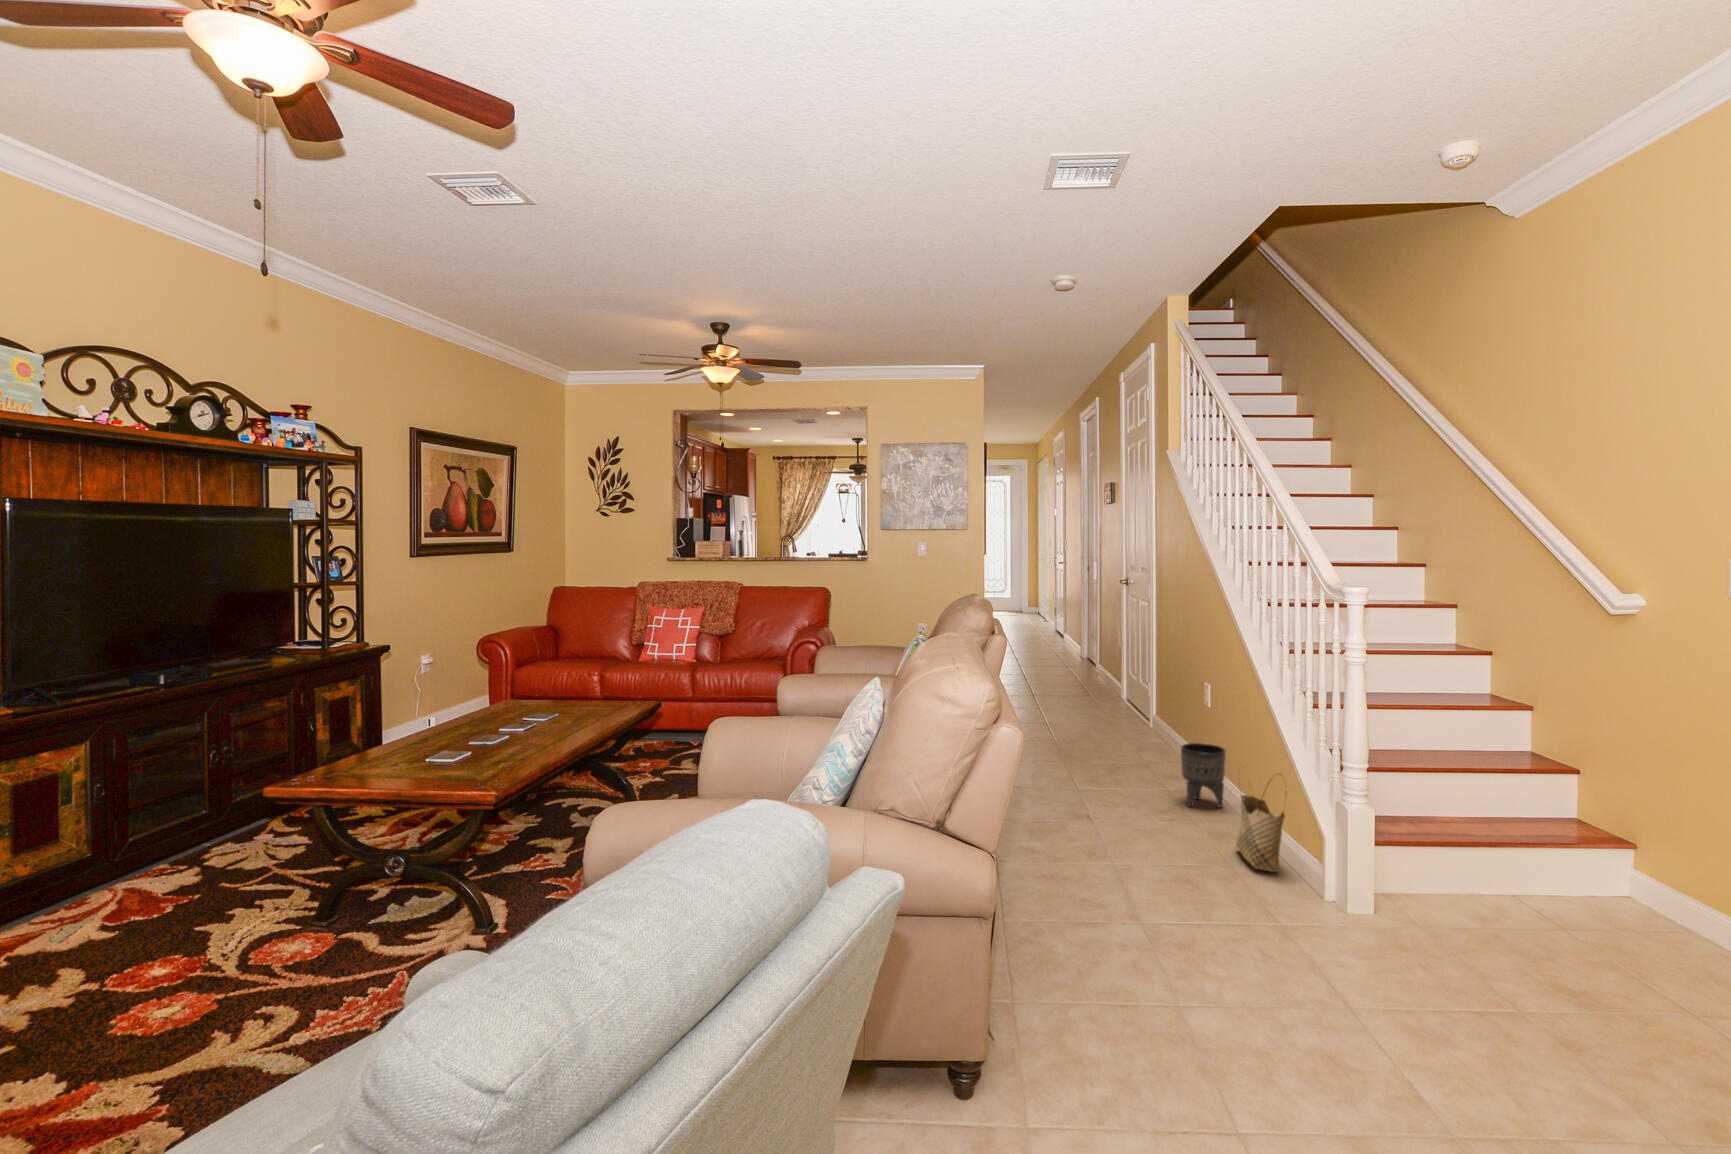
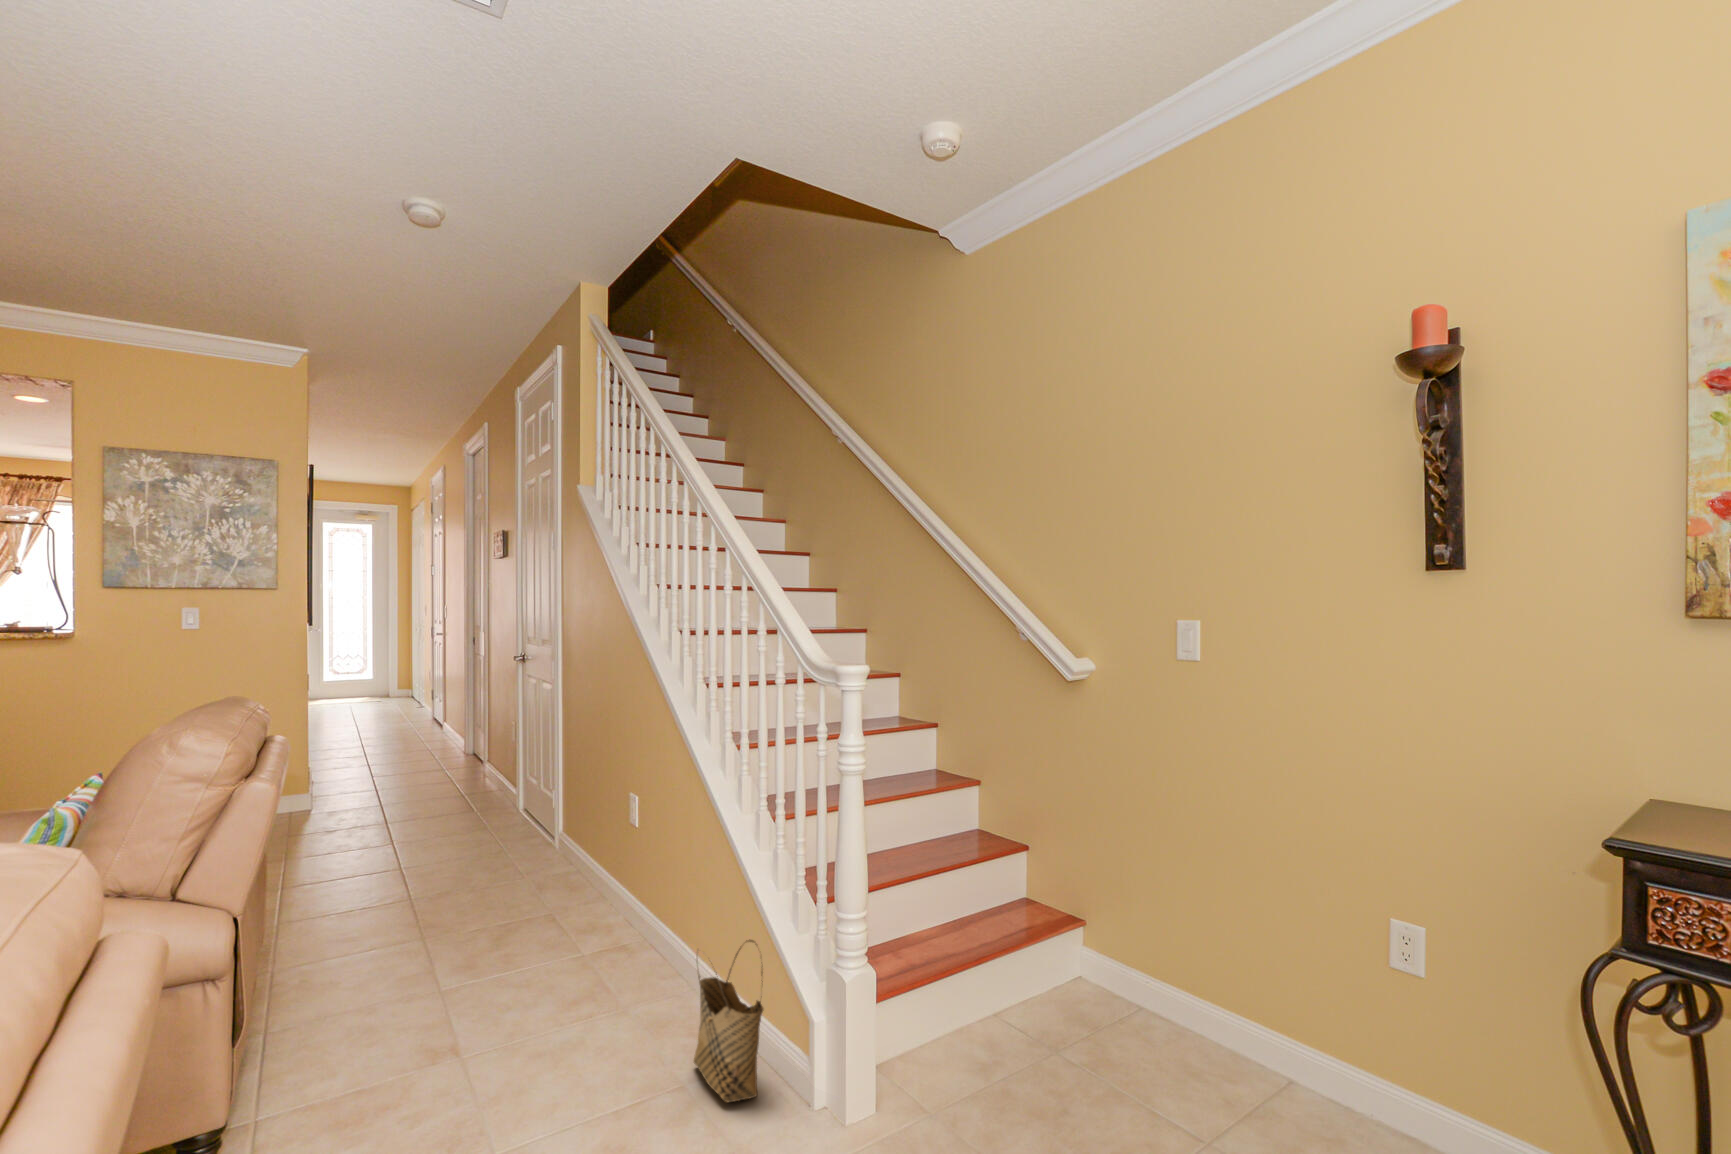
planter: present [1181,743,1226,808] -> none [606,891,668,994]

